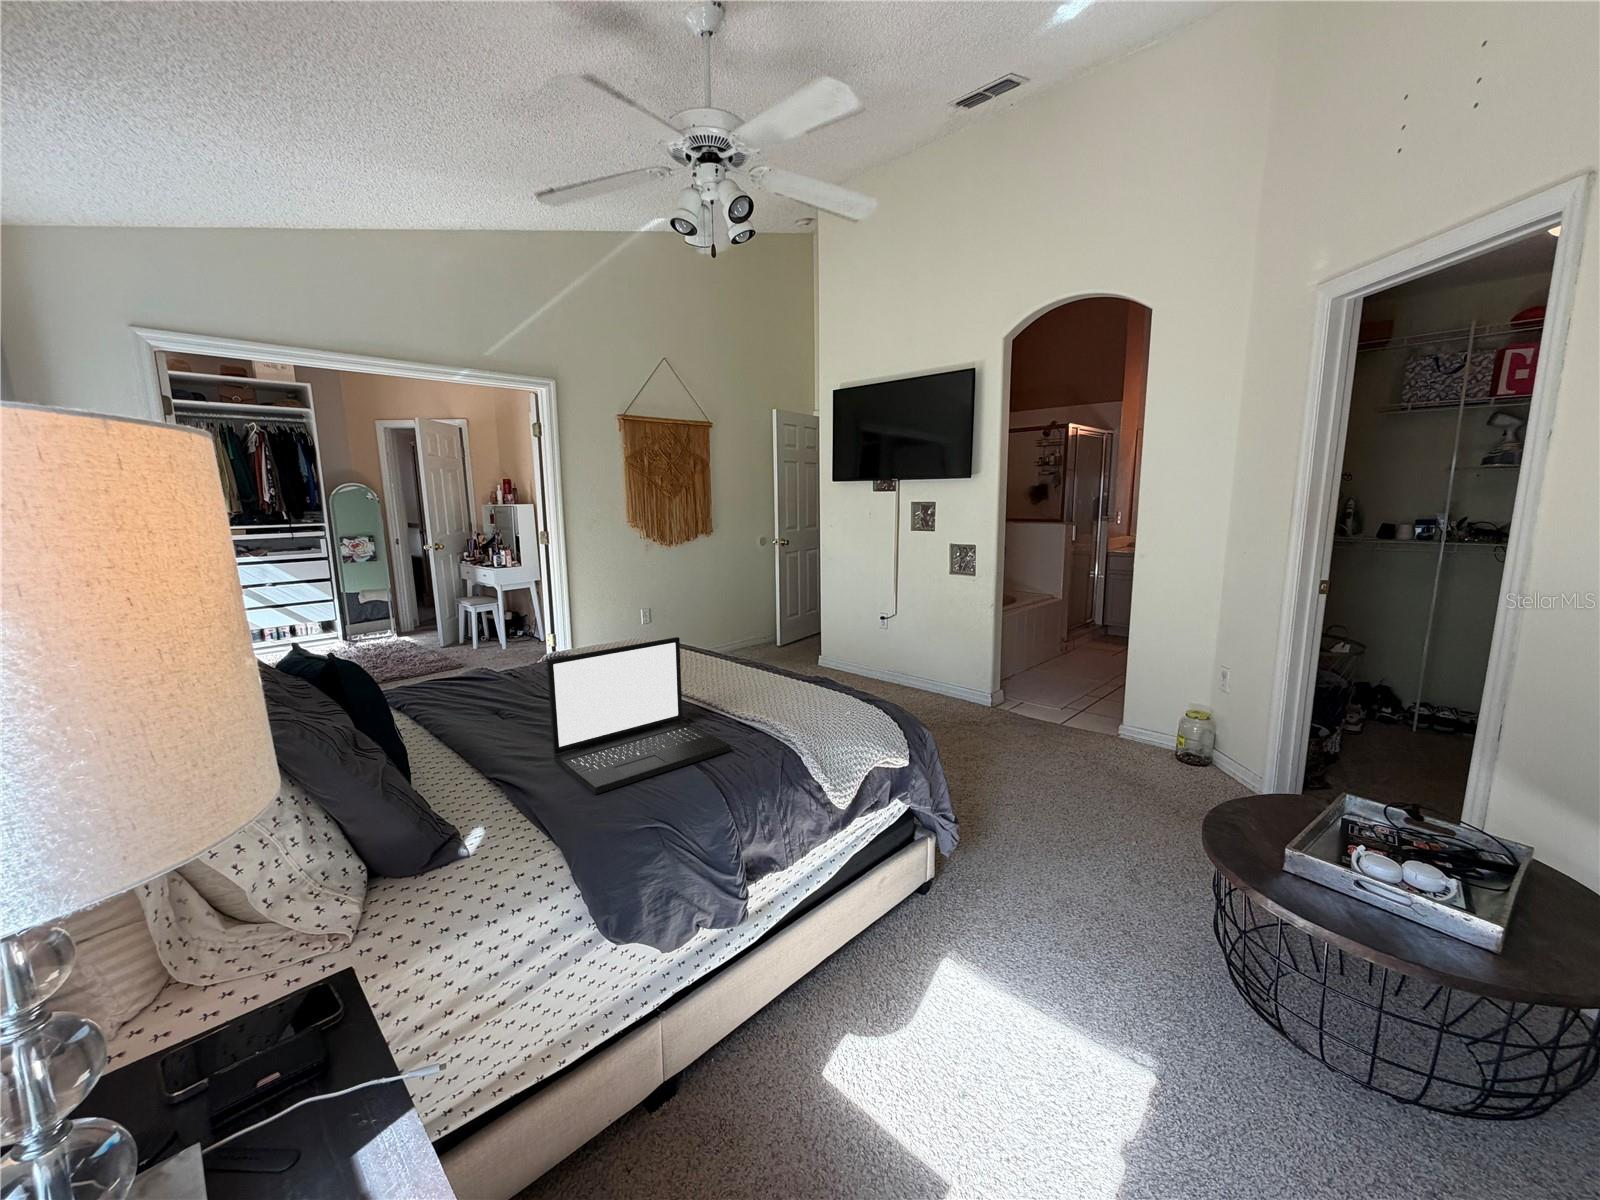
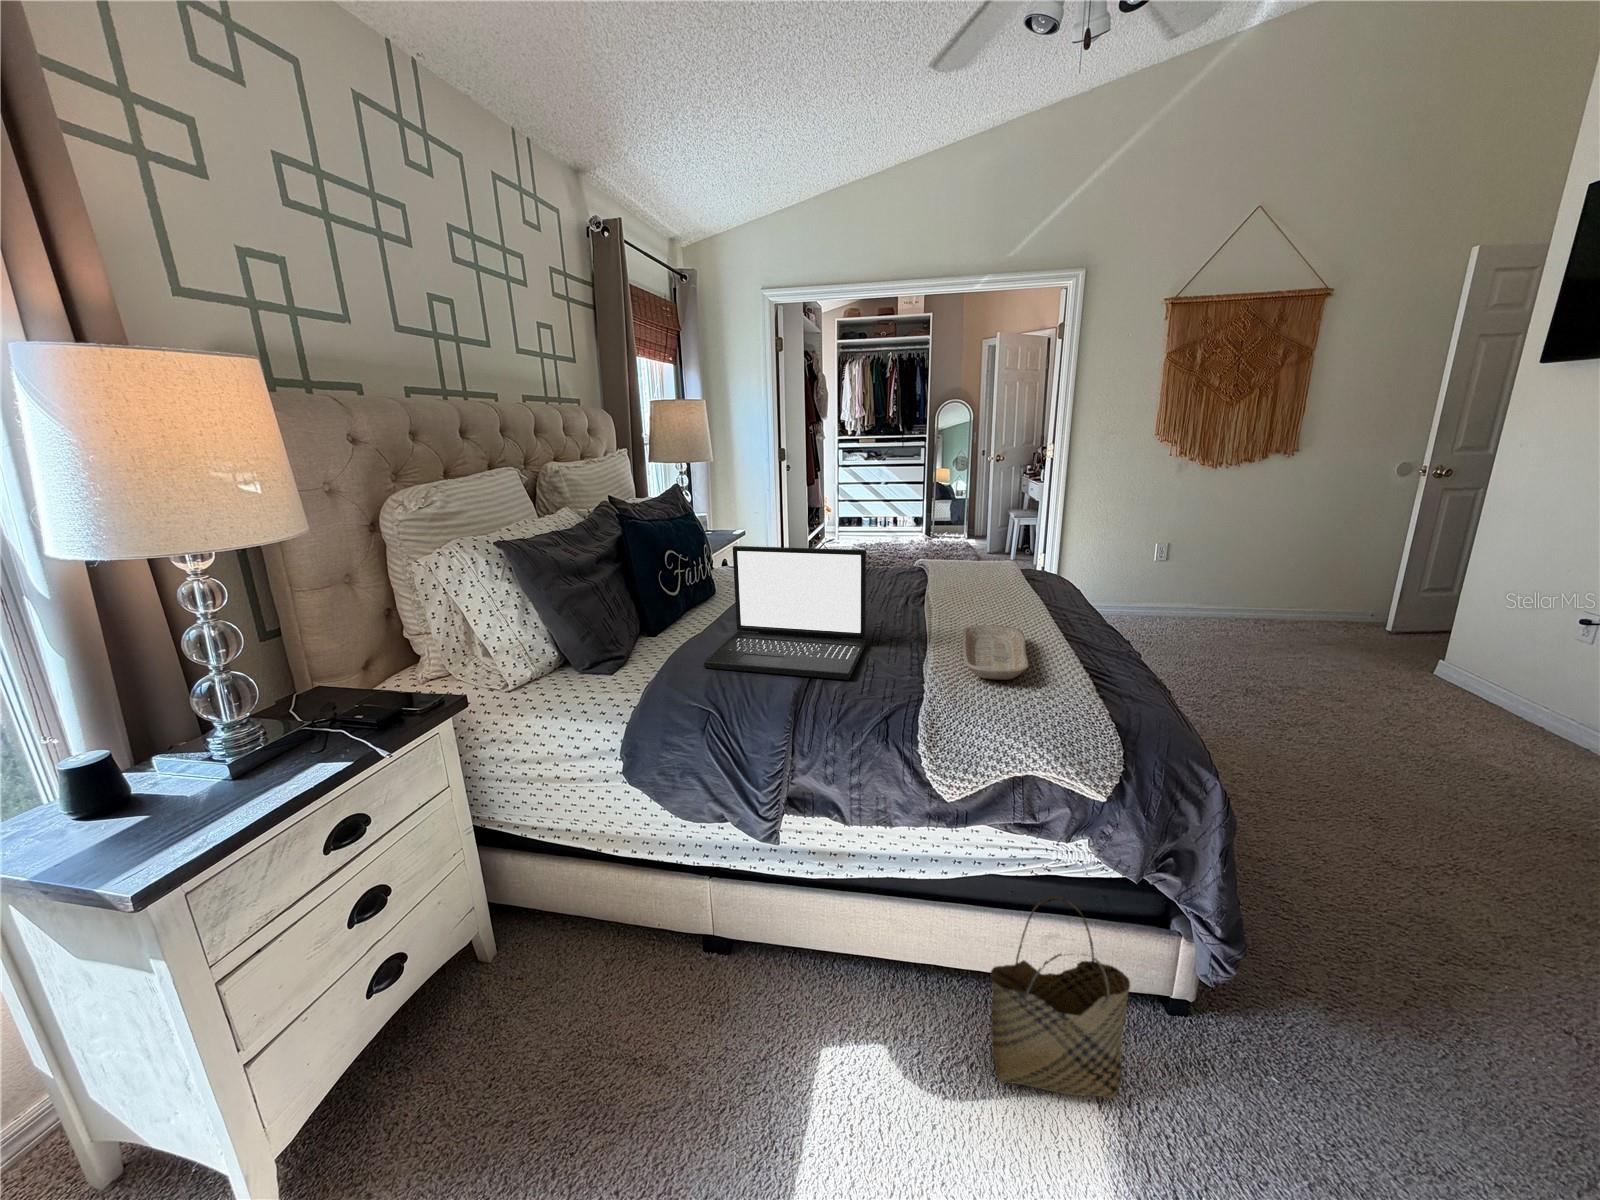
tray: none [733,679,824,716] -> present [963,625,1028,680]
woven basket: none [889,840,956,989] -> present [990,896,1130,1099]

